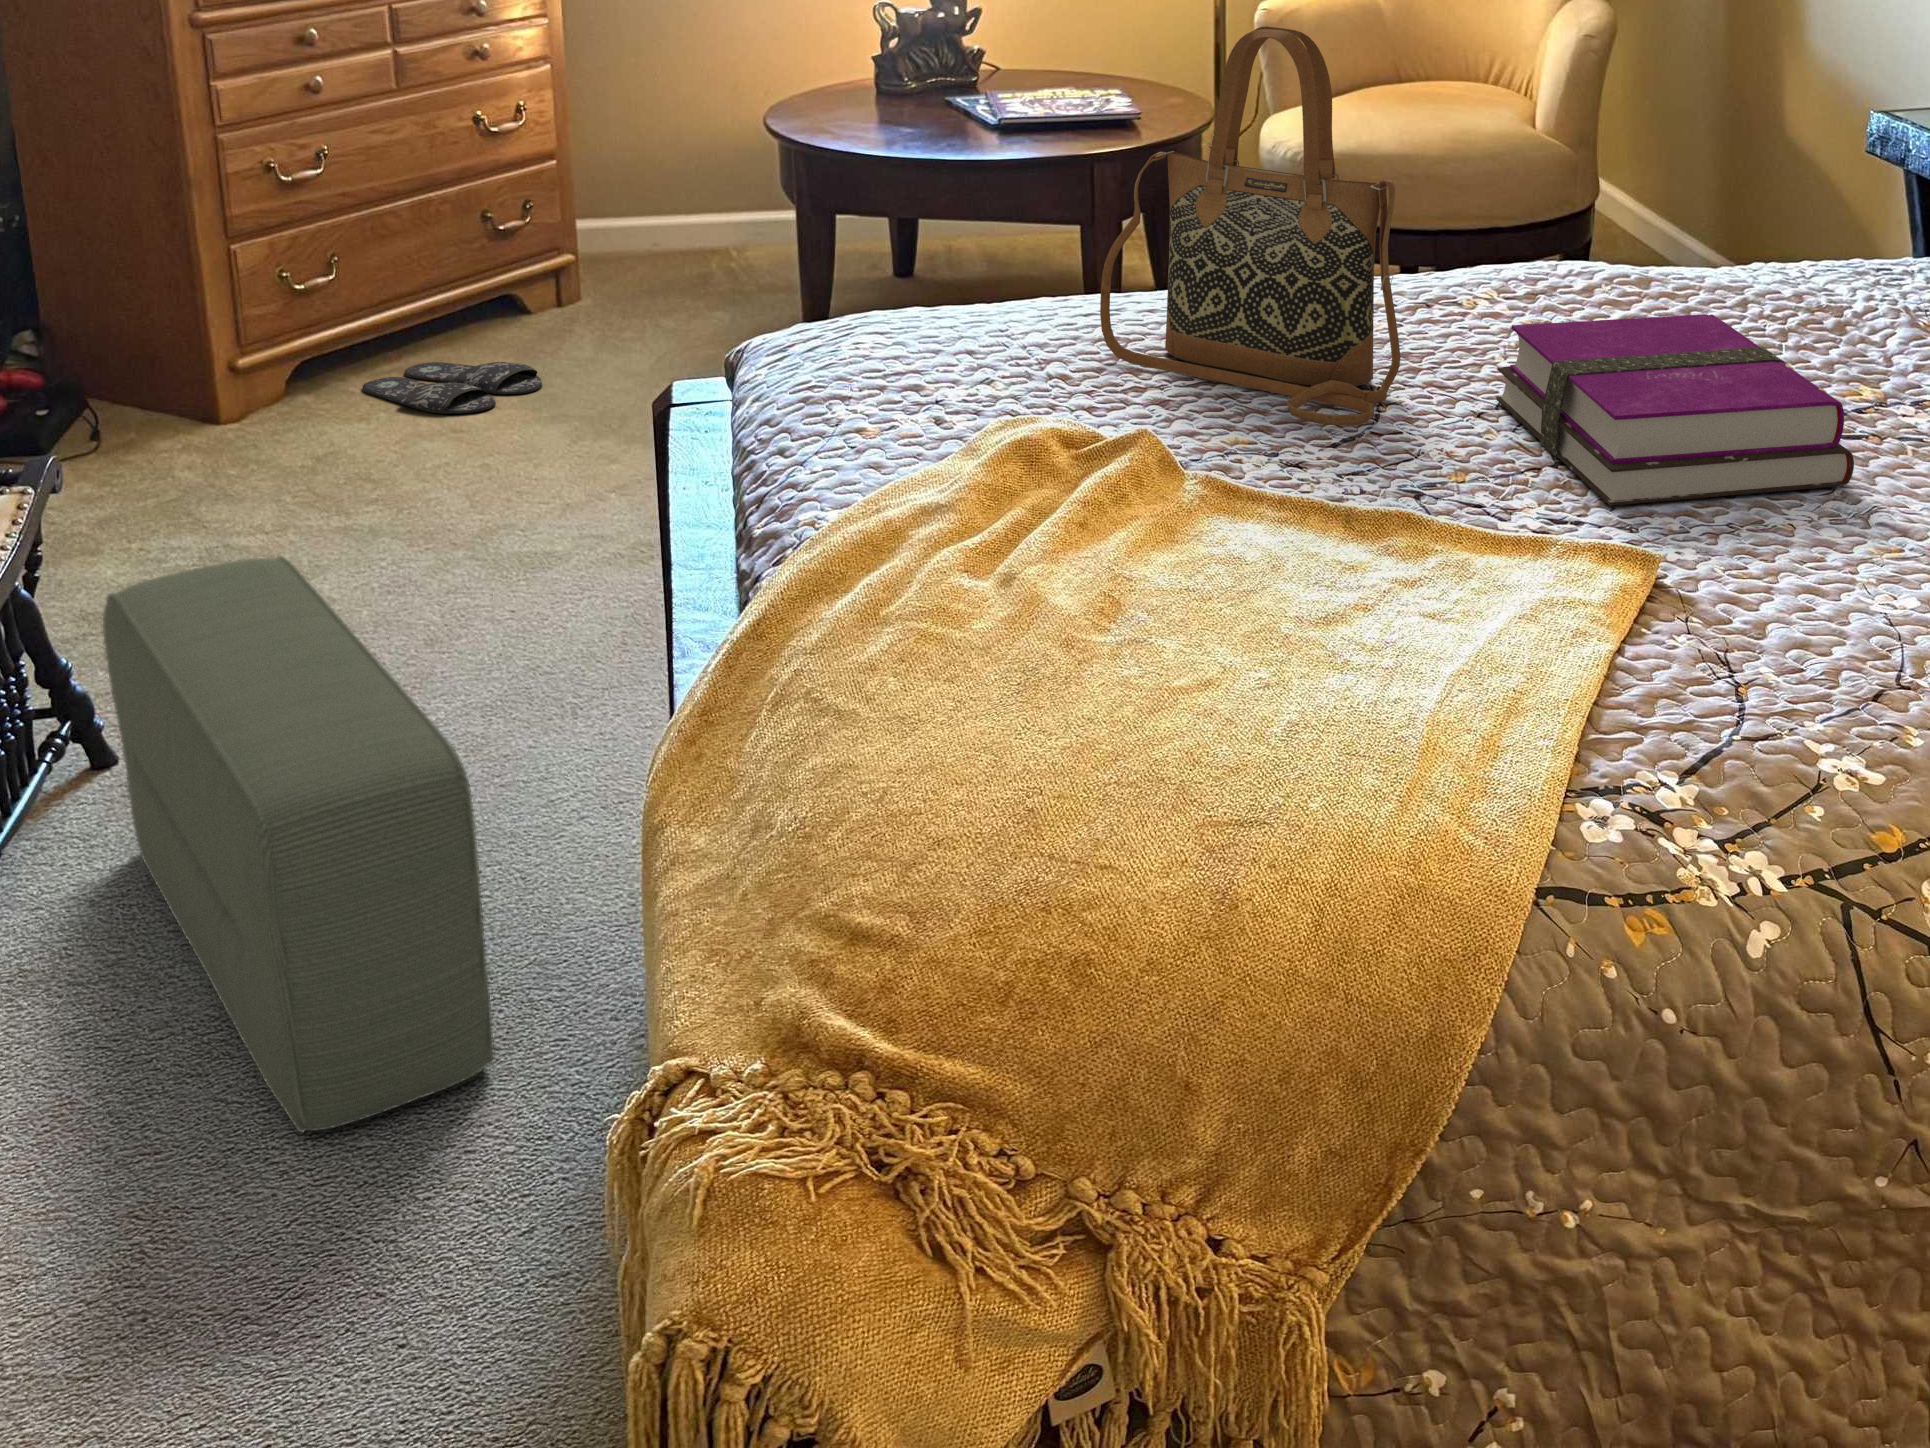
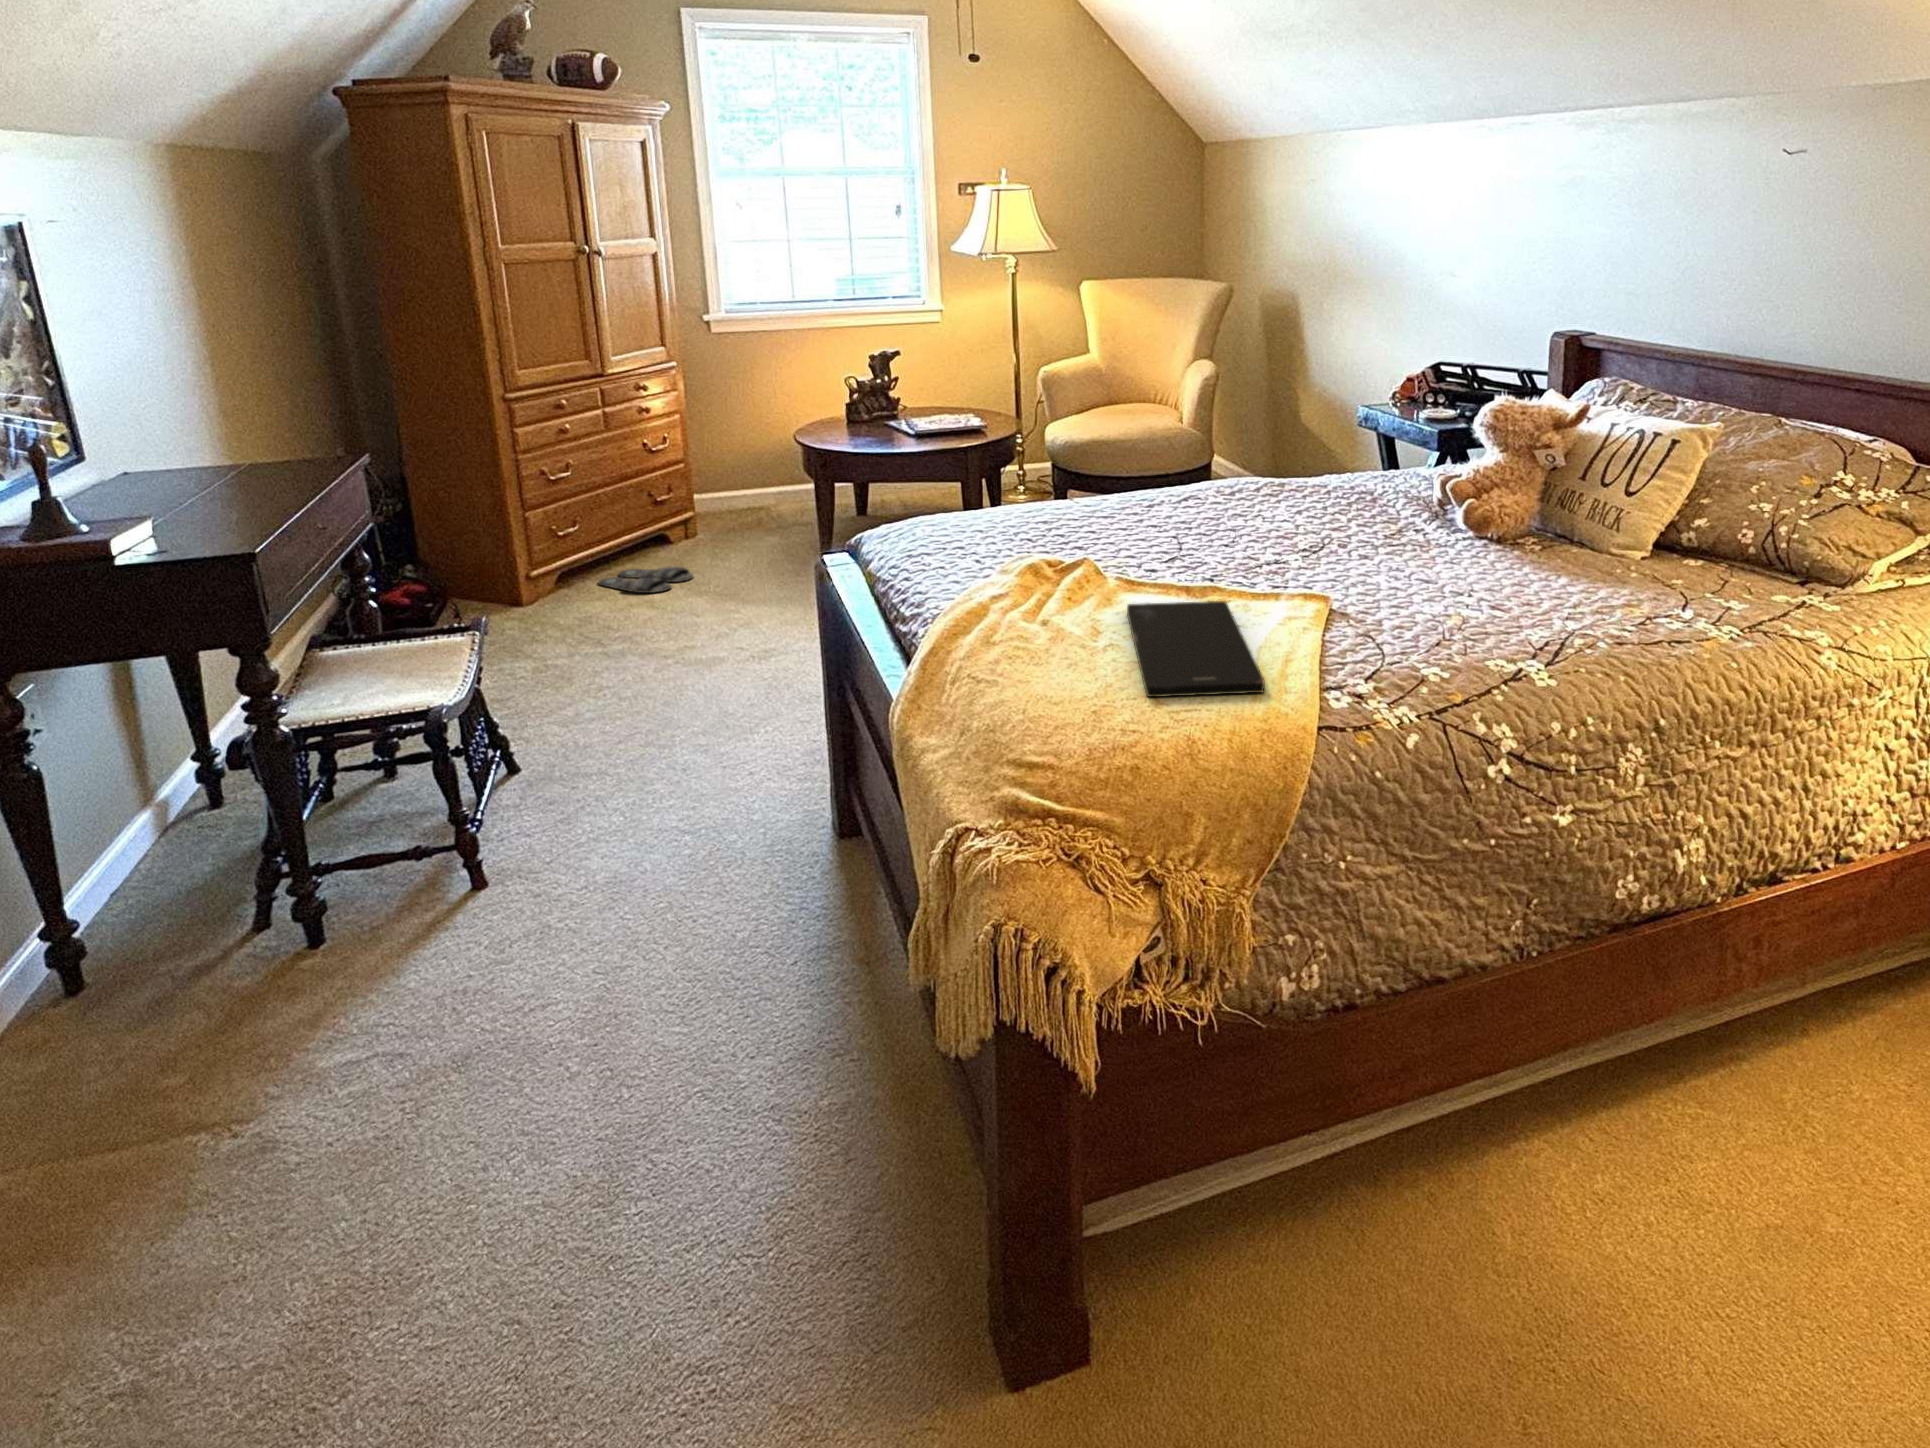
handbag: present [1100,26,1401,425] -> none [1038,372,1185,552]
hardback book: present [1496,314,1854,506] -> none [1230,495,1400,578]
smartphone: none [1152,549,1425,796] -> present [1127,601,1265,697]
pouf: present [103,557,494,1132] -> none [541,654,774,922]

